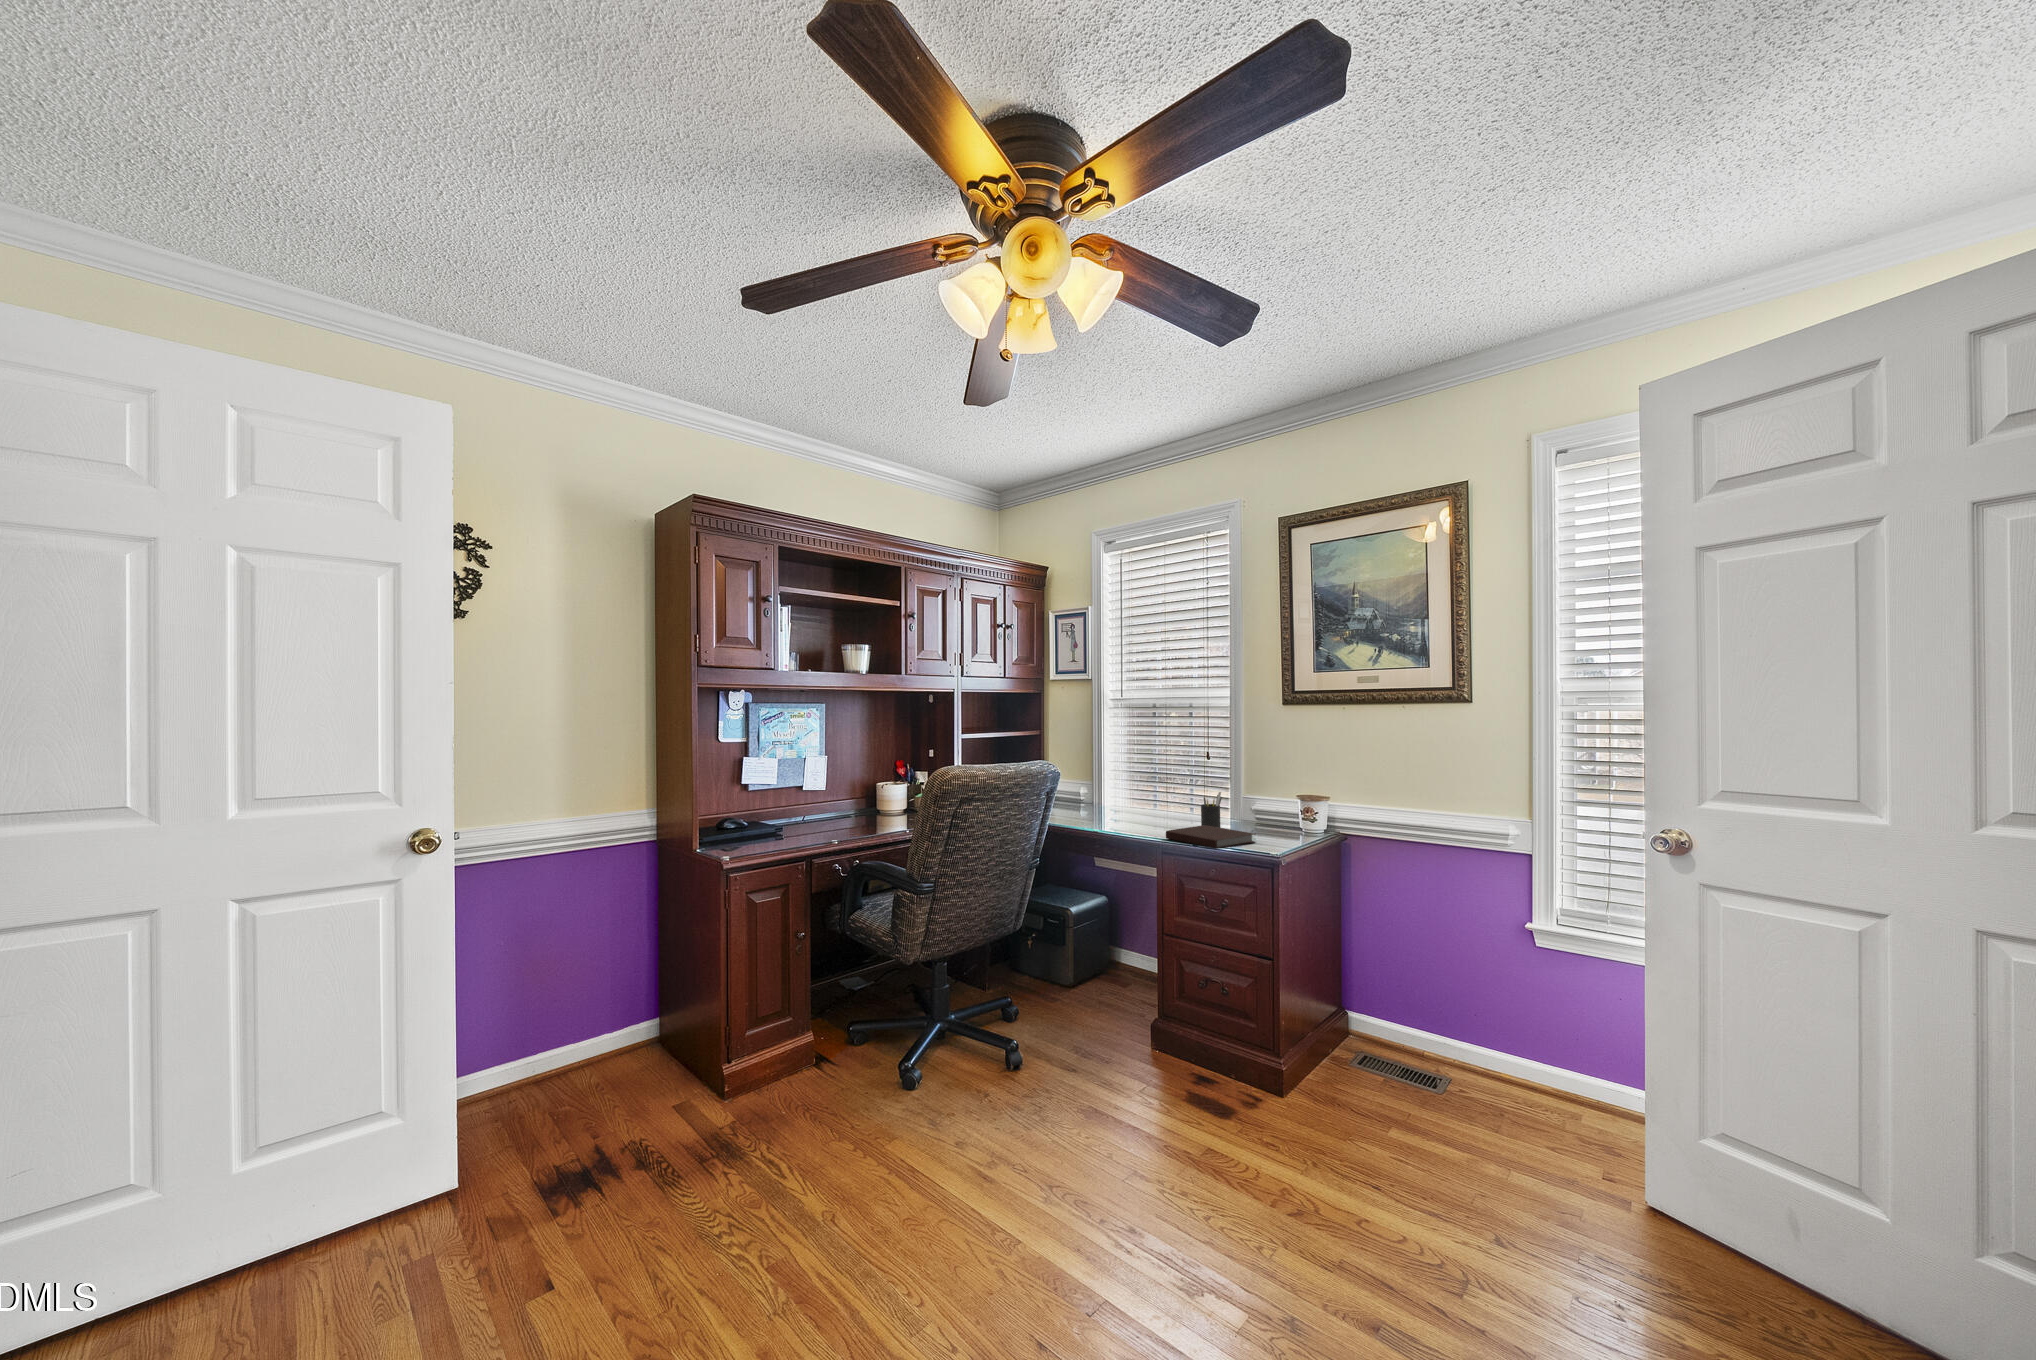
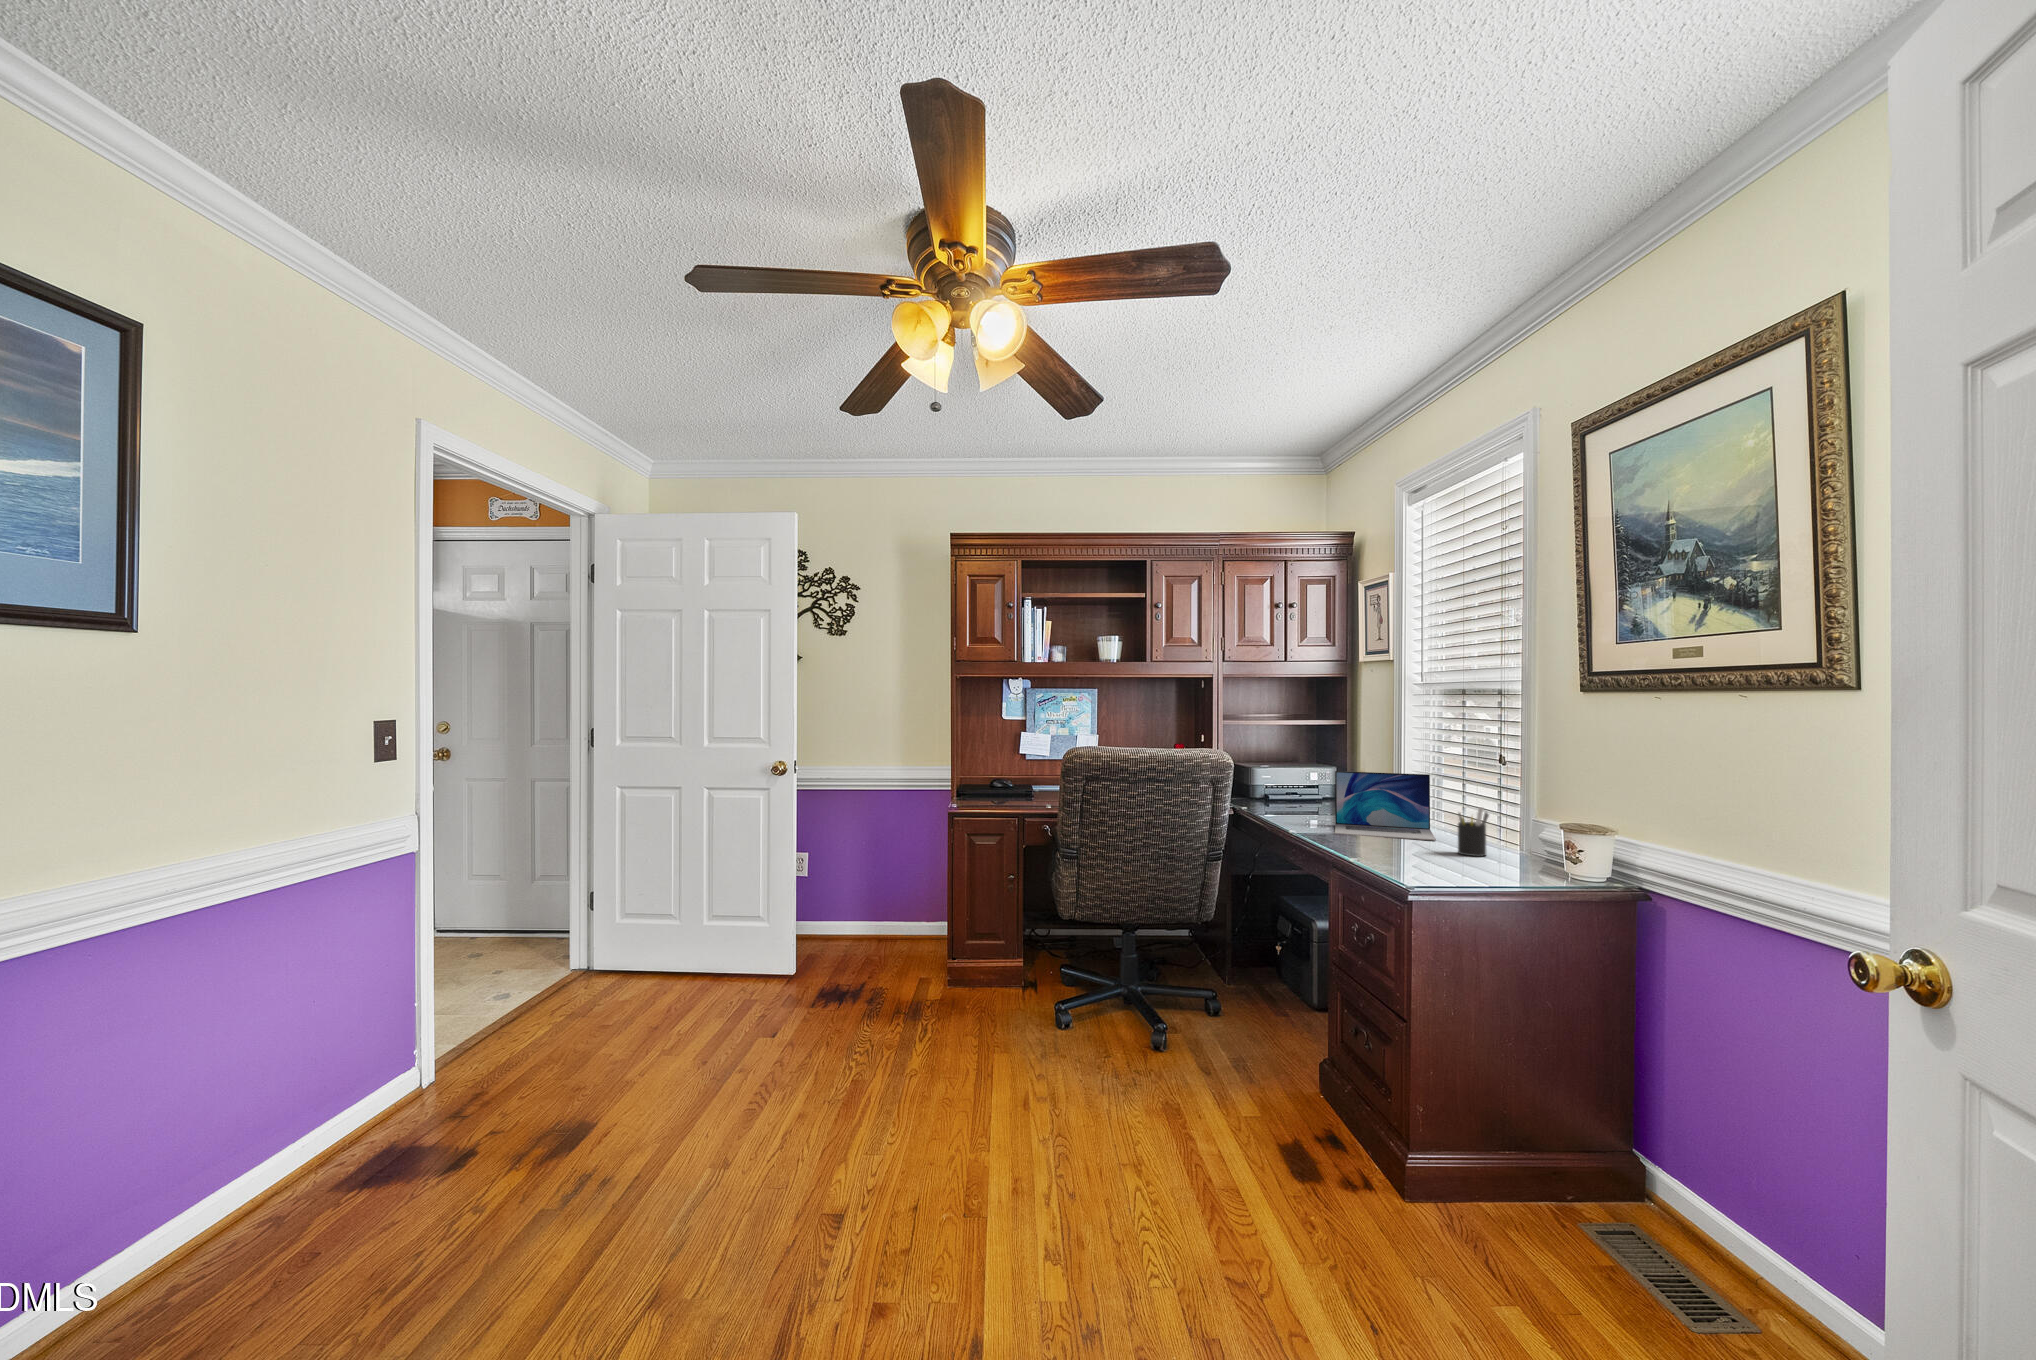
laptop: none [1083,771,1169,826] -> present [1335,771,1436,841]
notebook: present [1166,825,1255,848] -> none [1367,846,1482,877]

